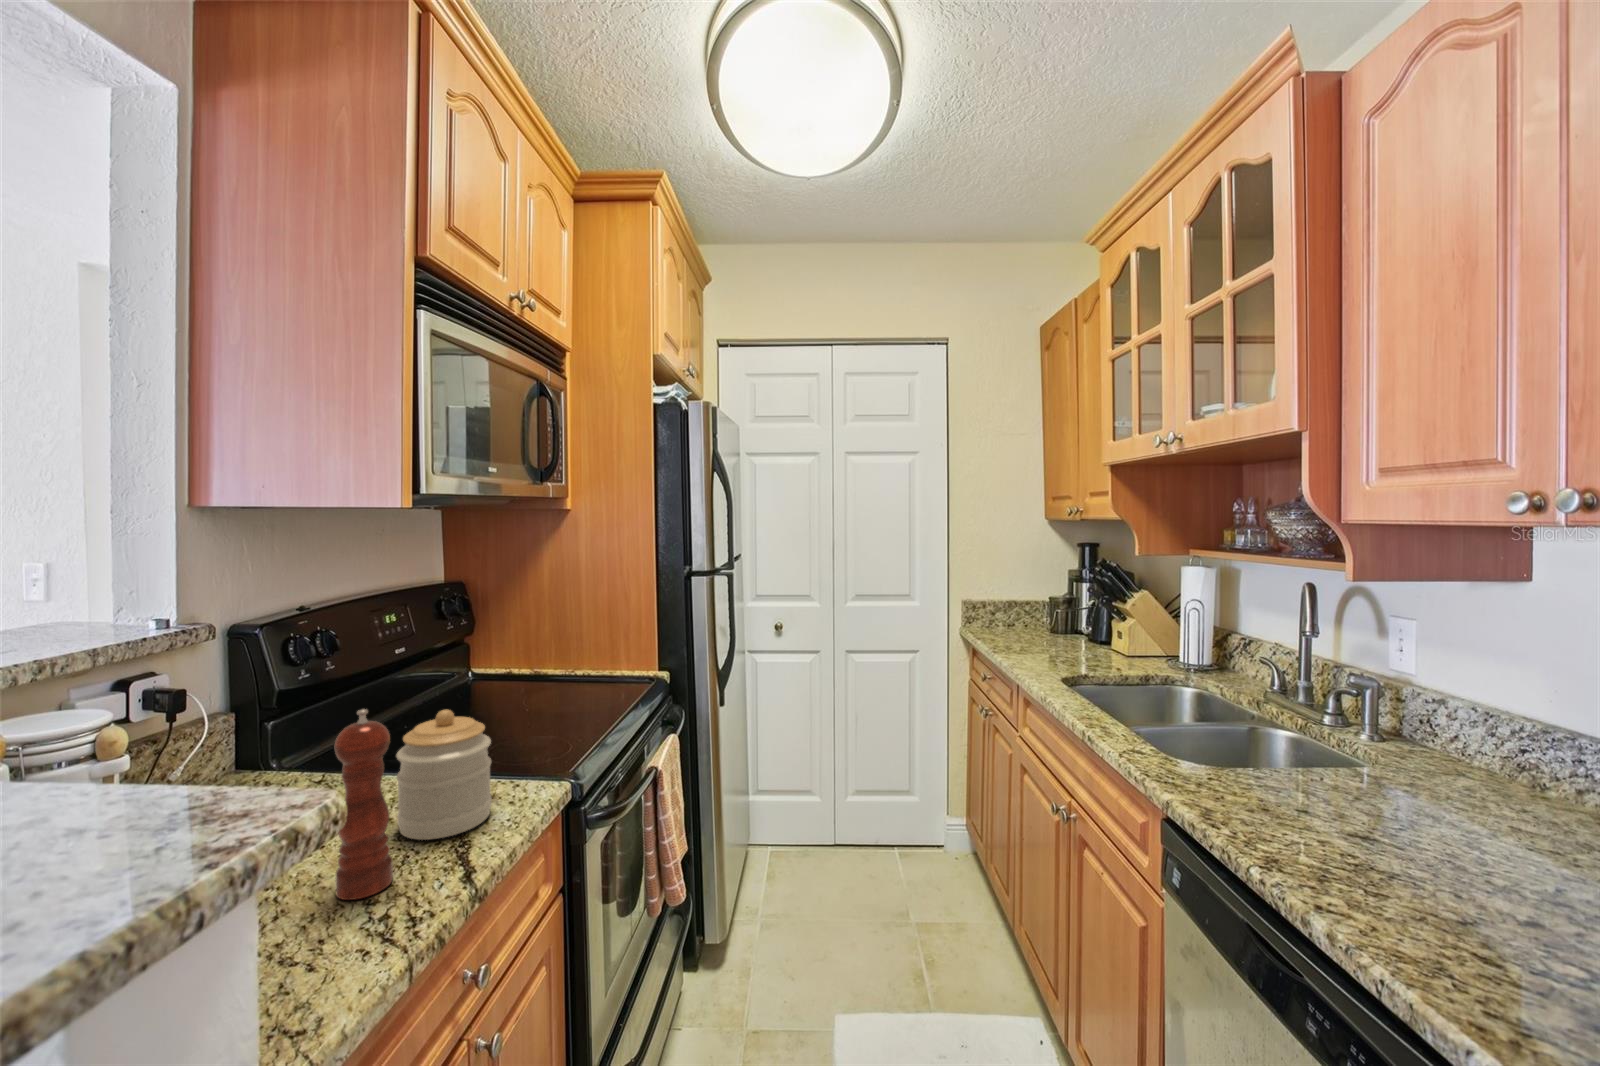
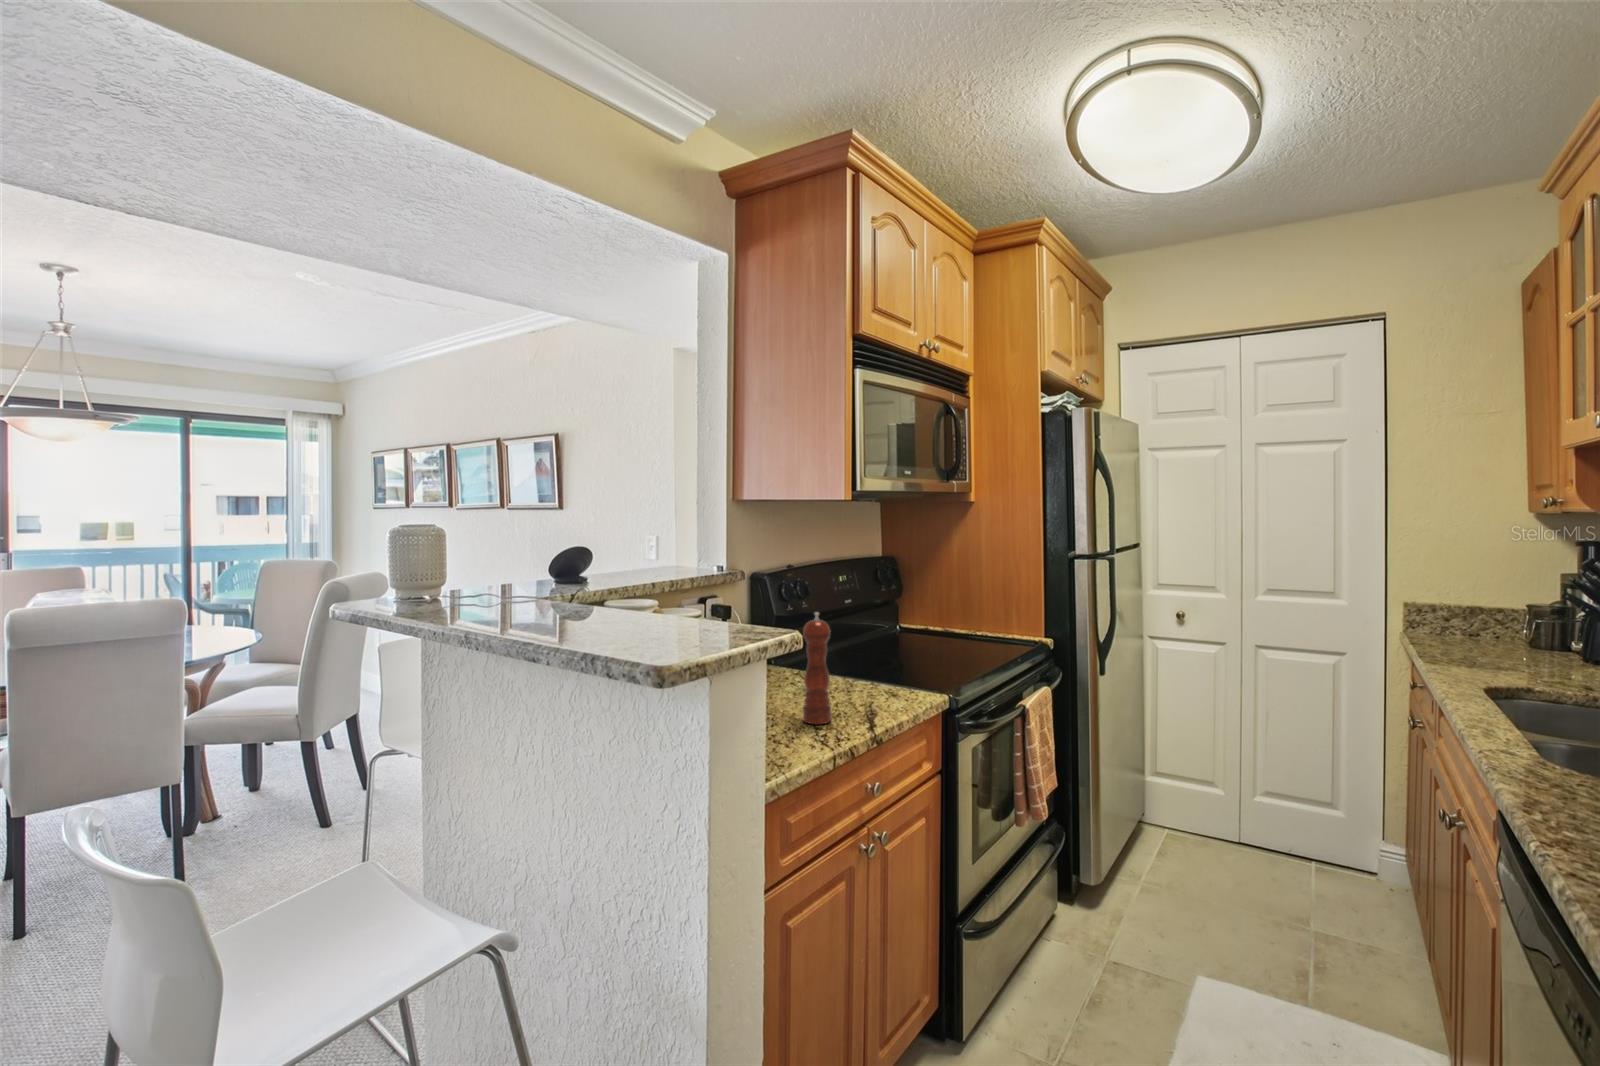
jar: present [397,710,492,840] -> none [838,627,893,708]

